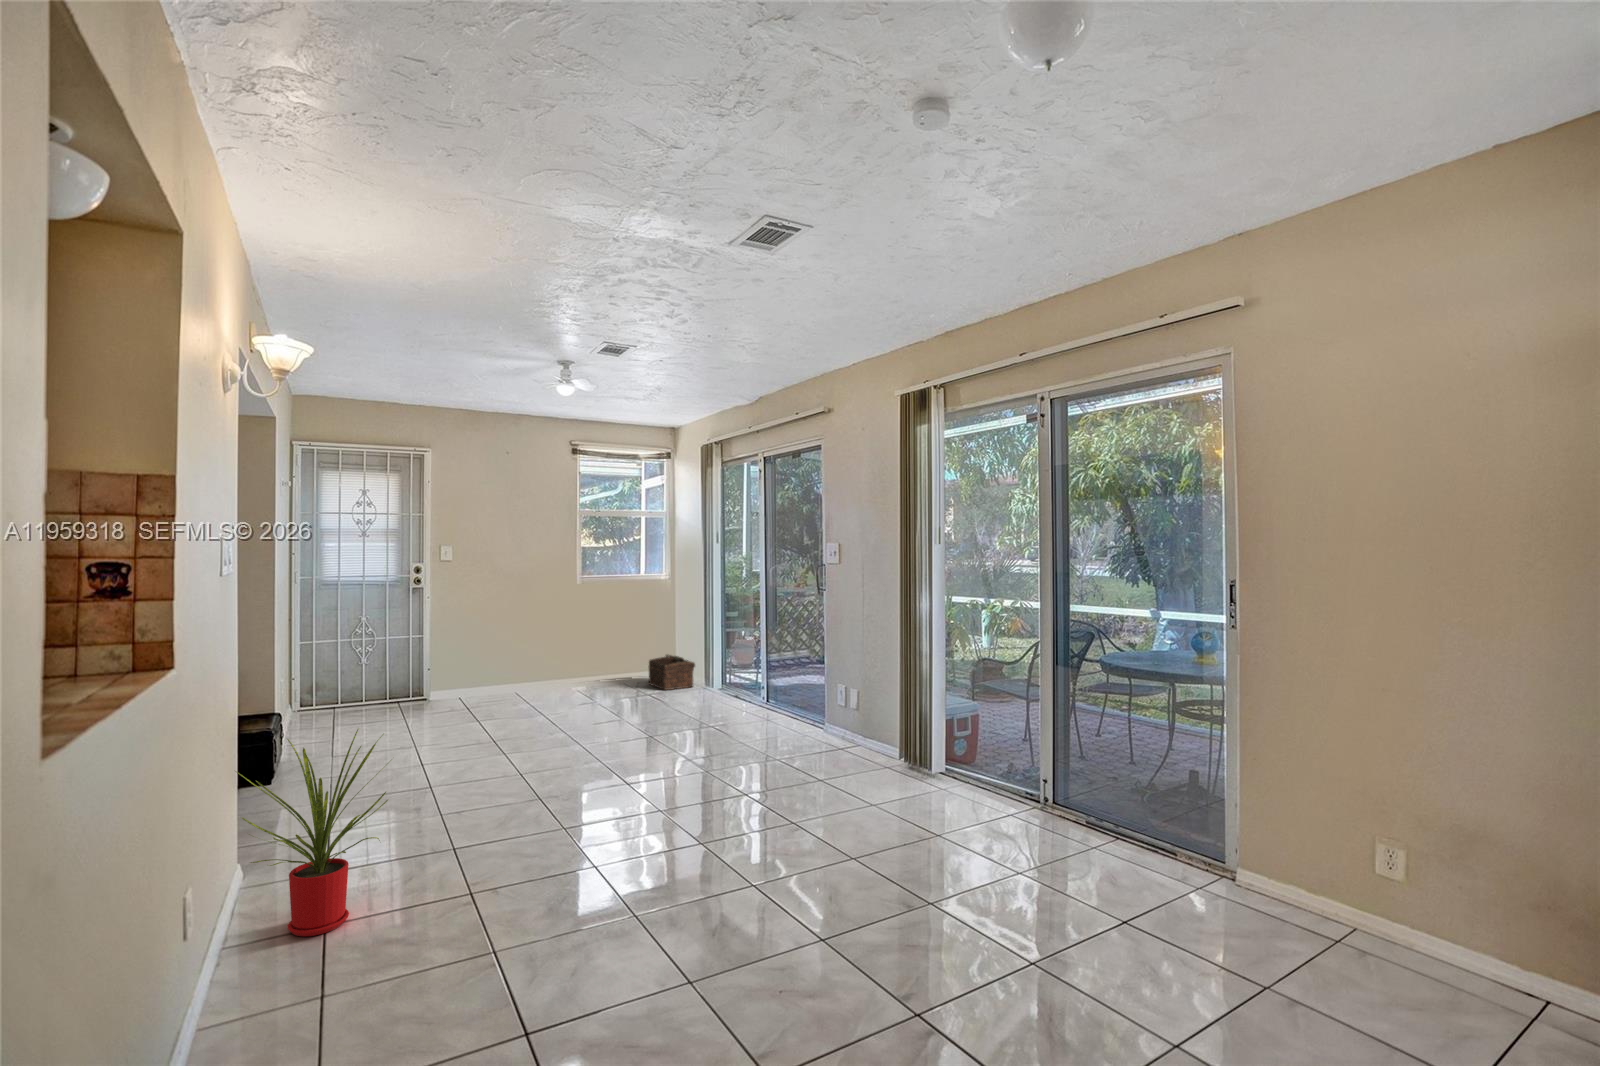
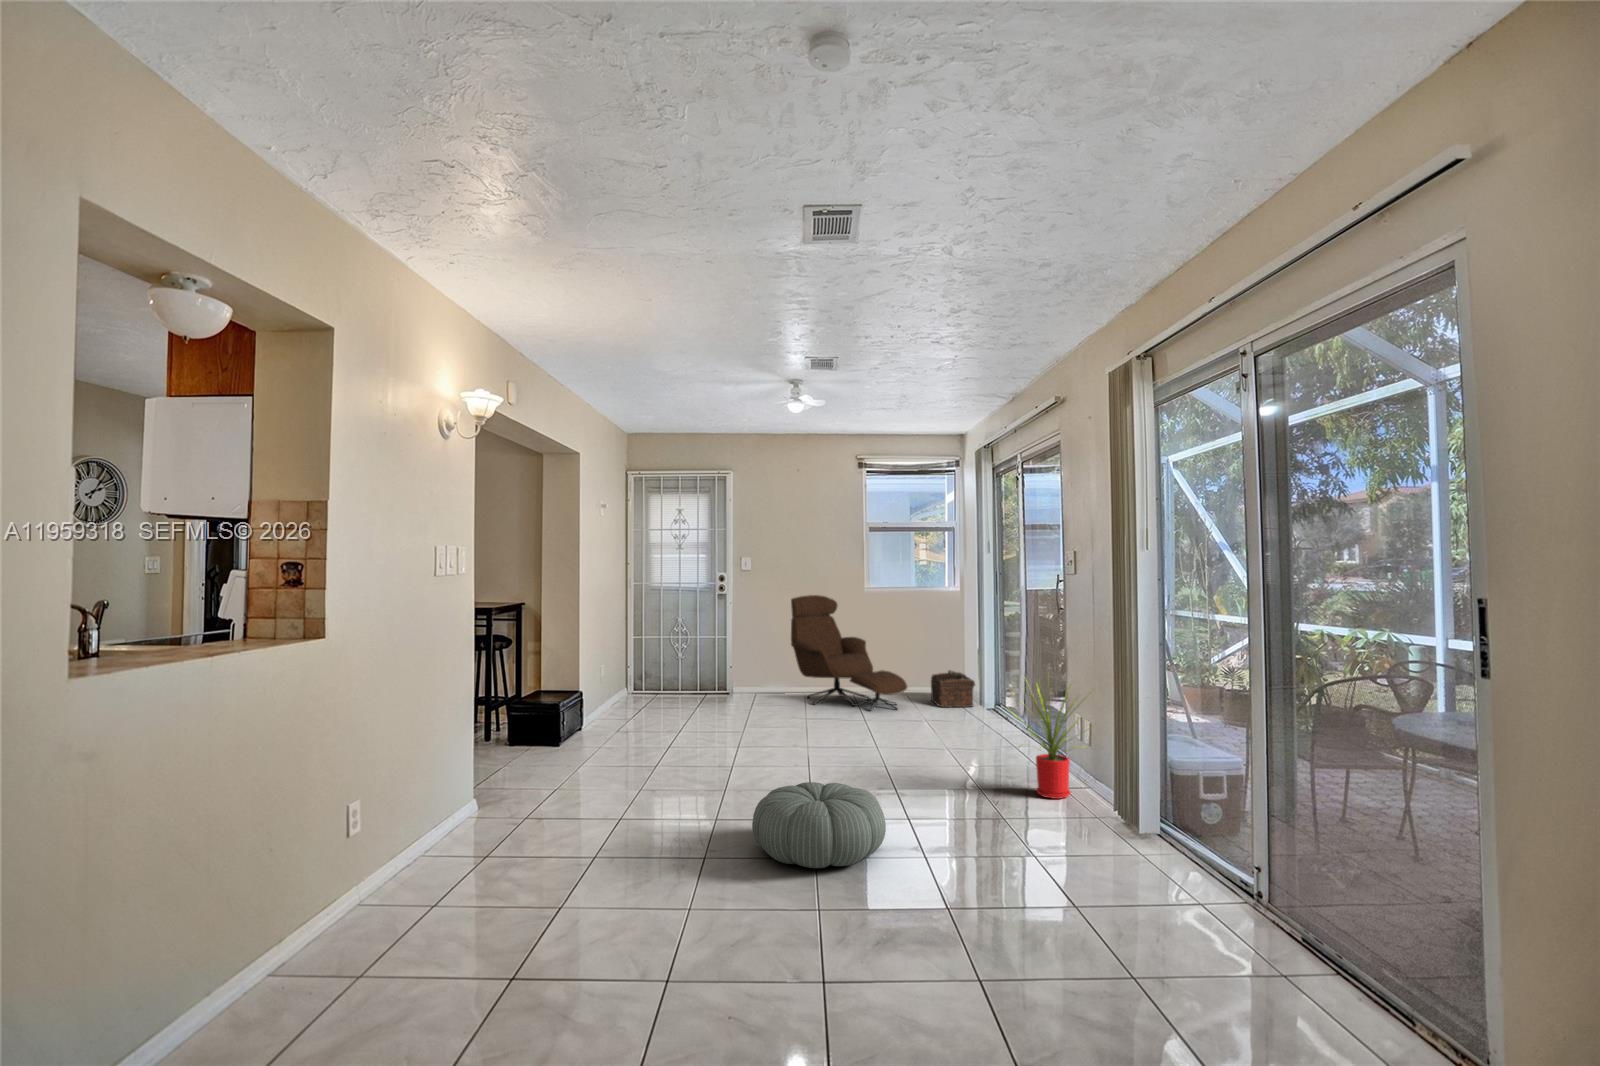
lounge chair: none [505,586,633,700] -> present [791,595,907,711]
house plant: present [236,729,388,936] -> present [1013,677,1079,799]
pouf: none [636,772,767,859] -> present [752,782,886,868]

